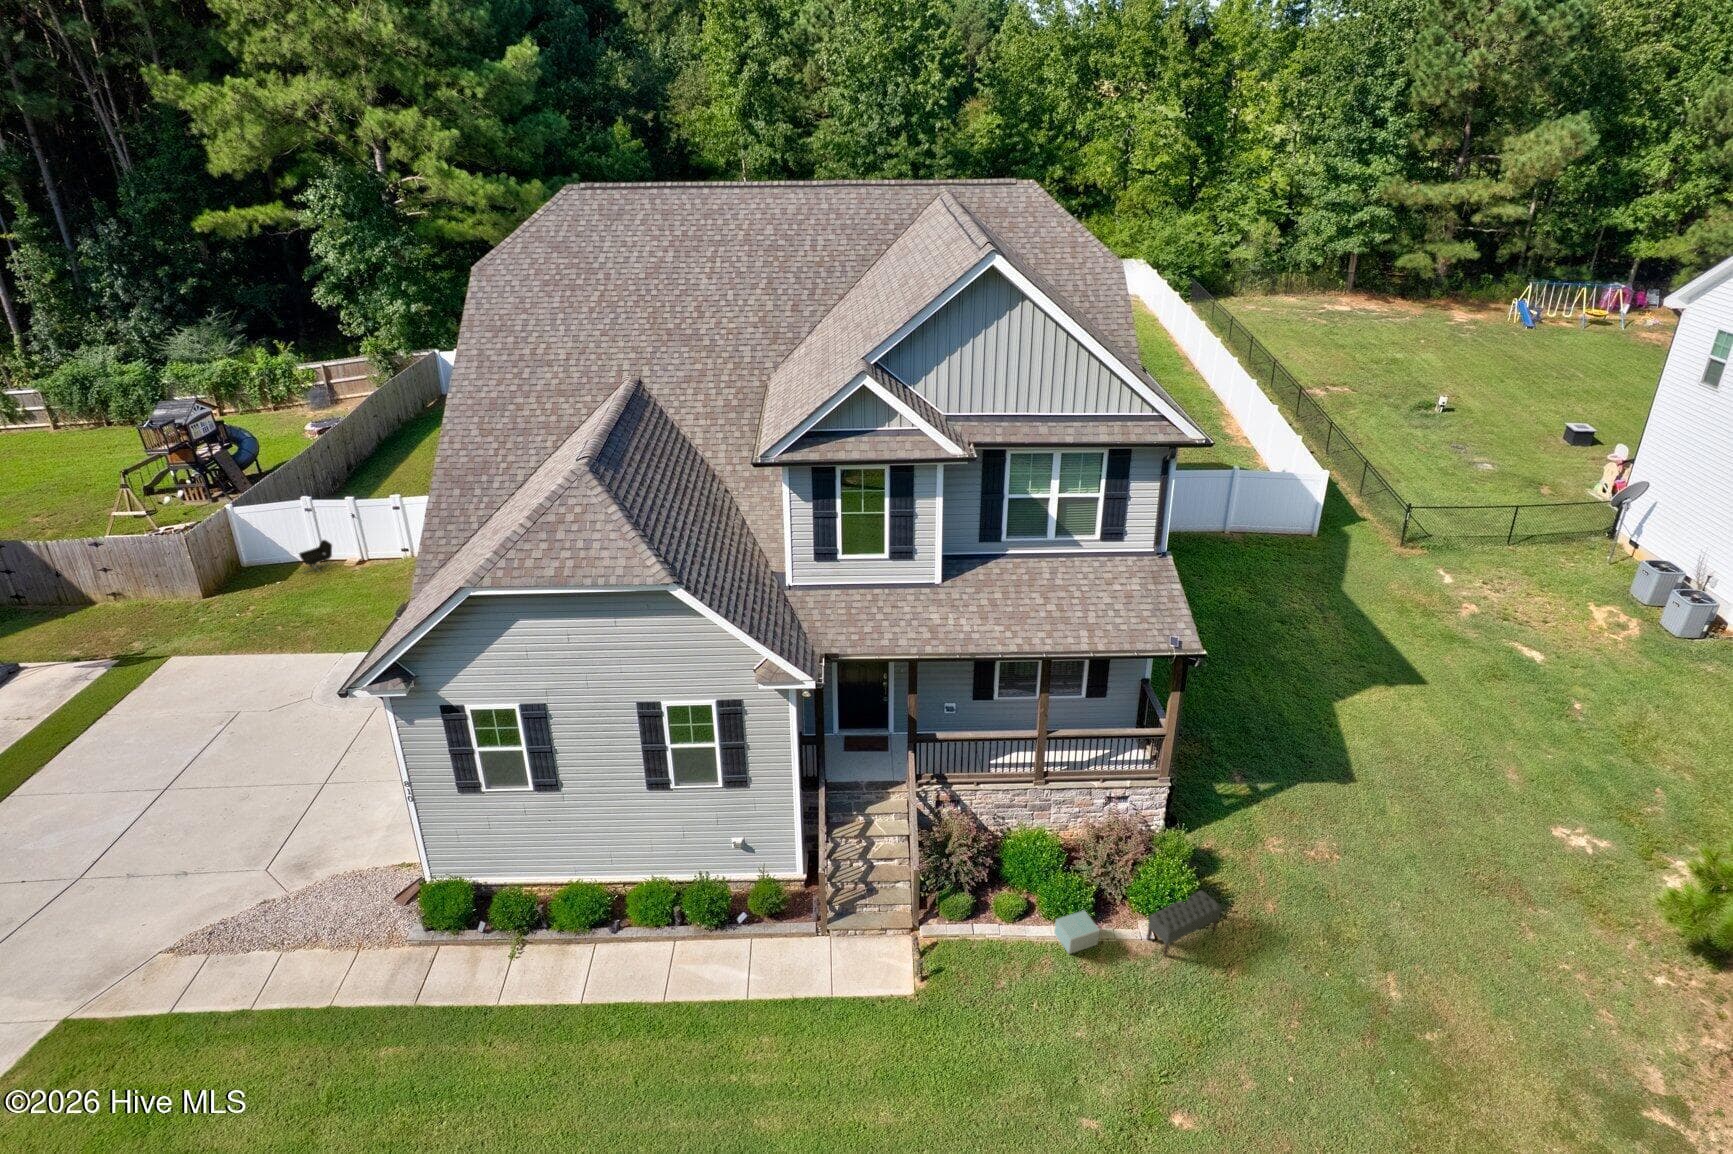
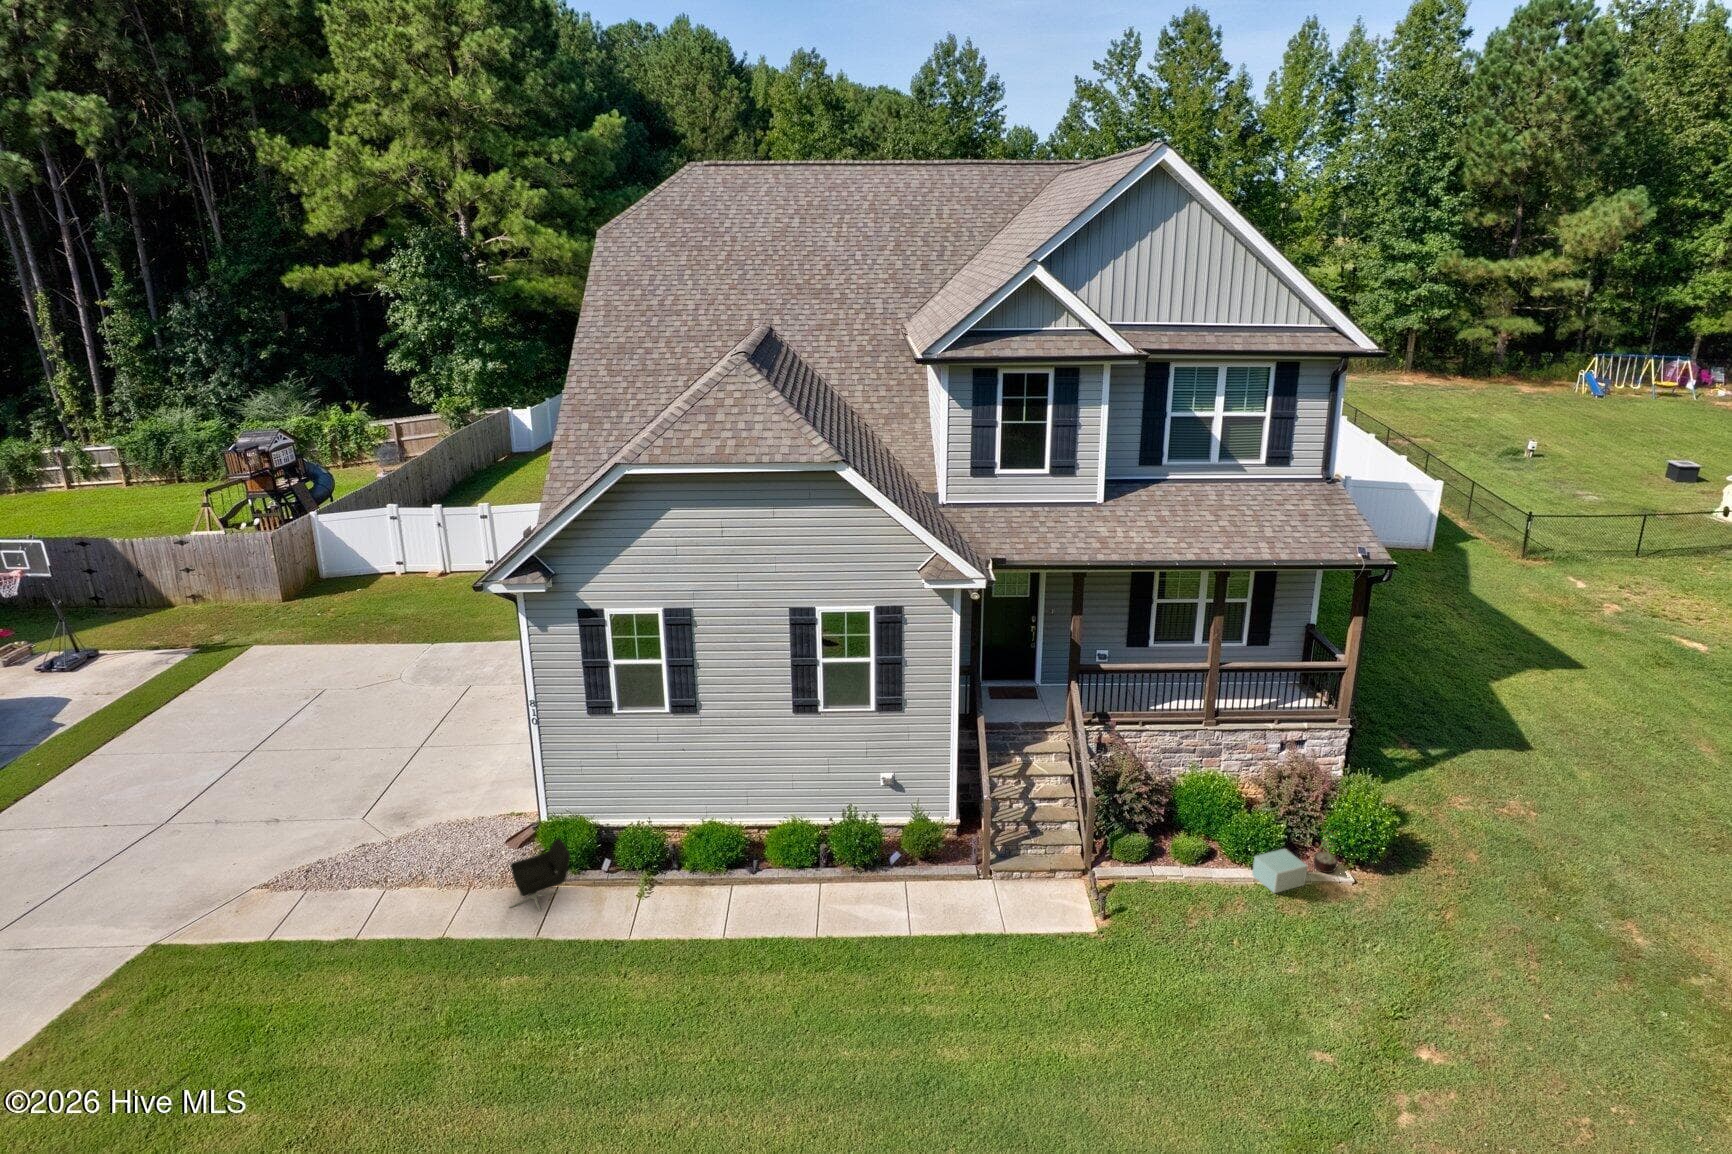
lounge chair: present [299,540,332,570] -> present [510,839,570,911]
bench: present [1147,890,1222,956] -> none [1359,828,1444,896]
decorative plant: none [1110,893,1131,931] -> present [1313,831,1338,873]

